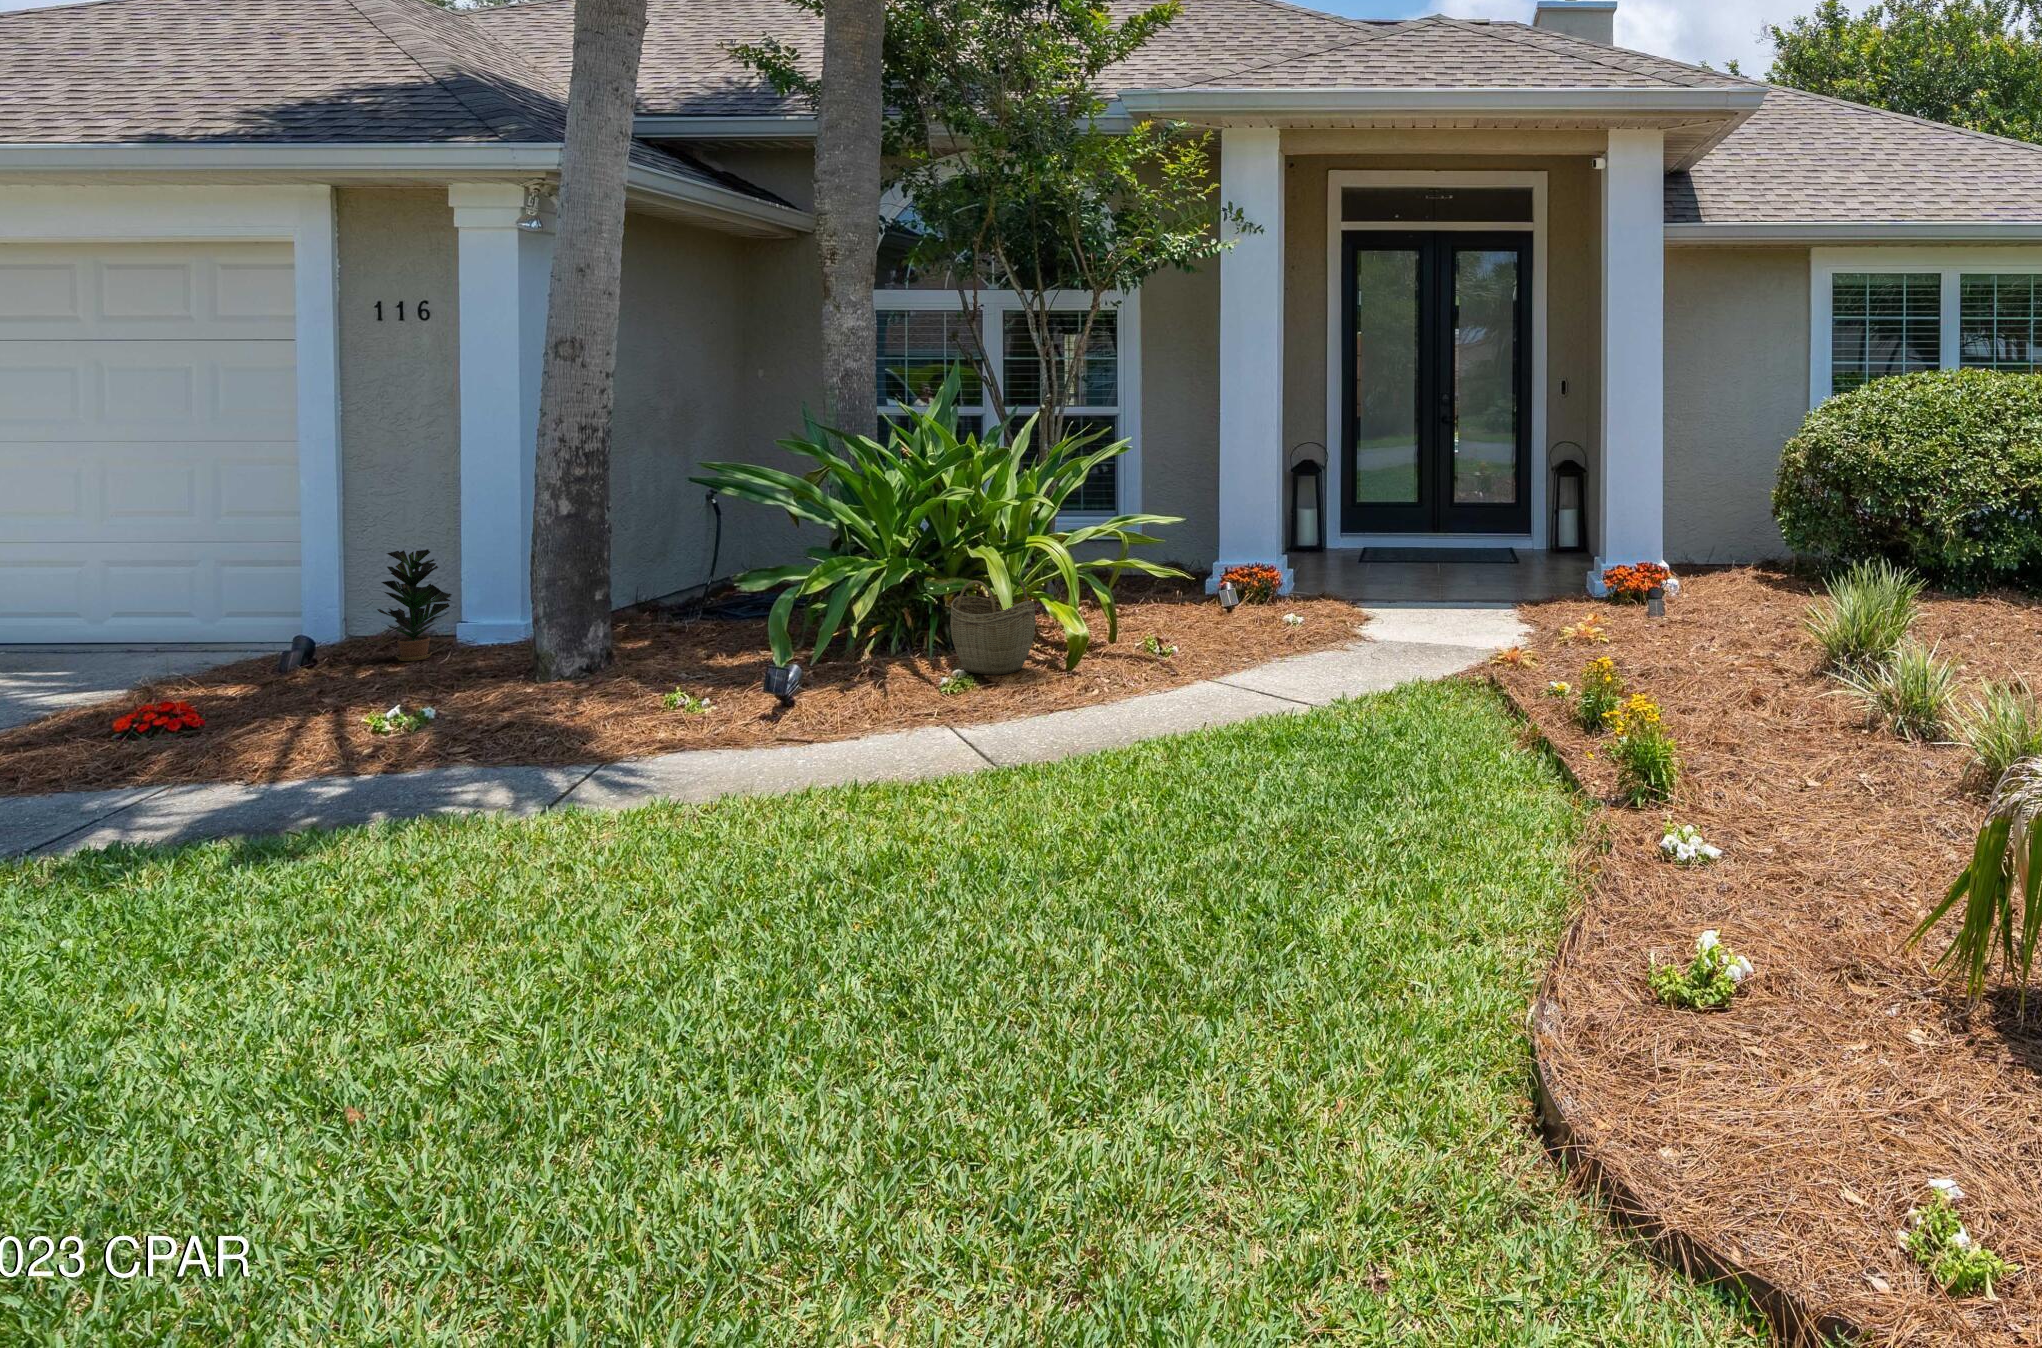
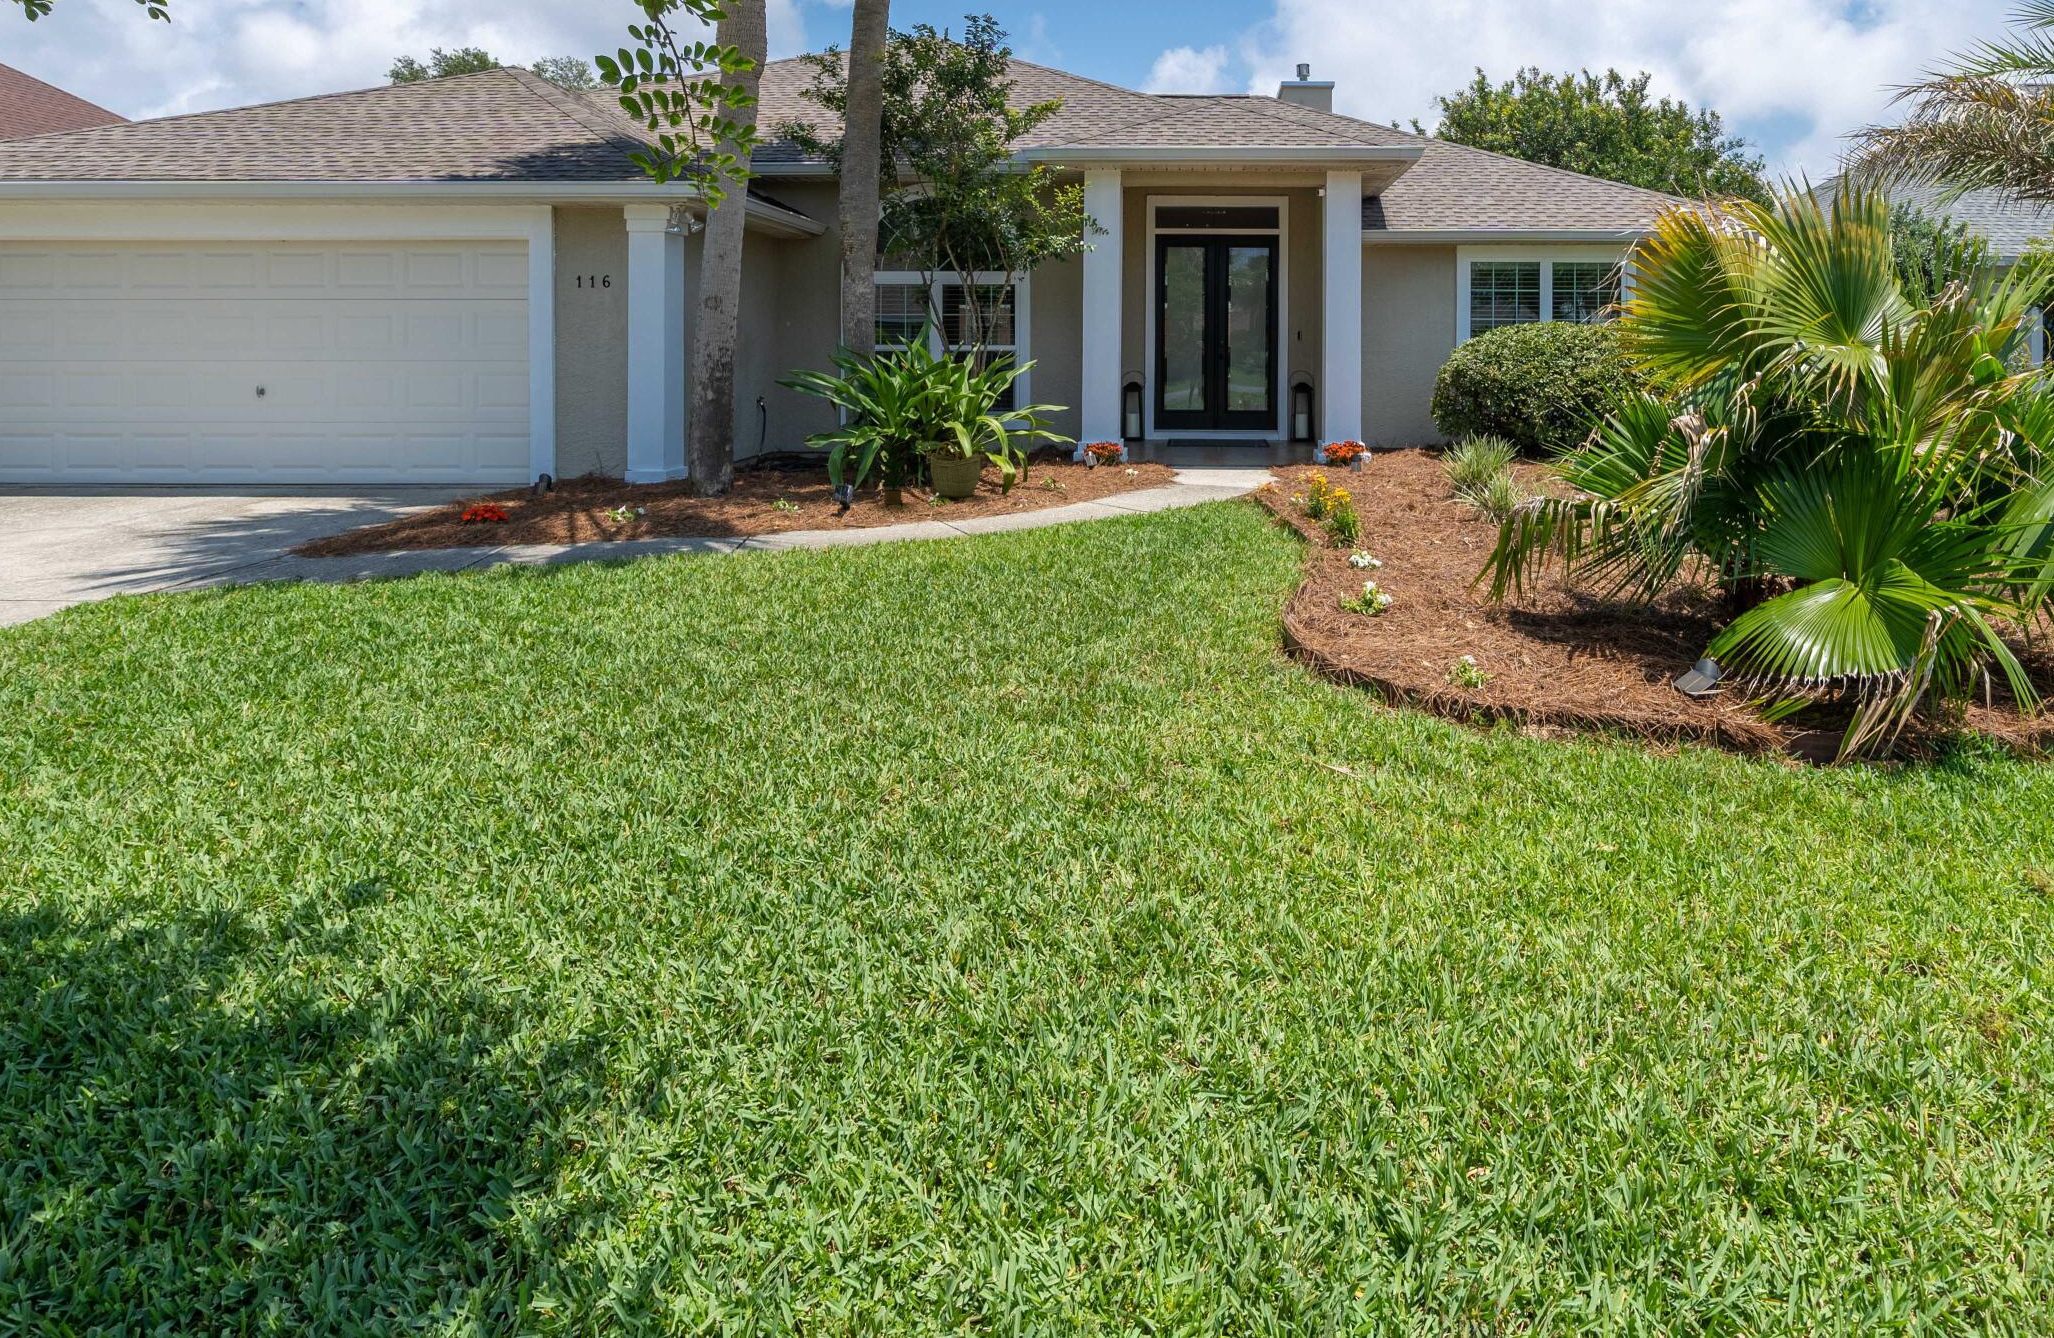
potted plant: present [377,549,452,661] -> present [873,434,915,504]

